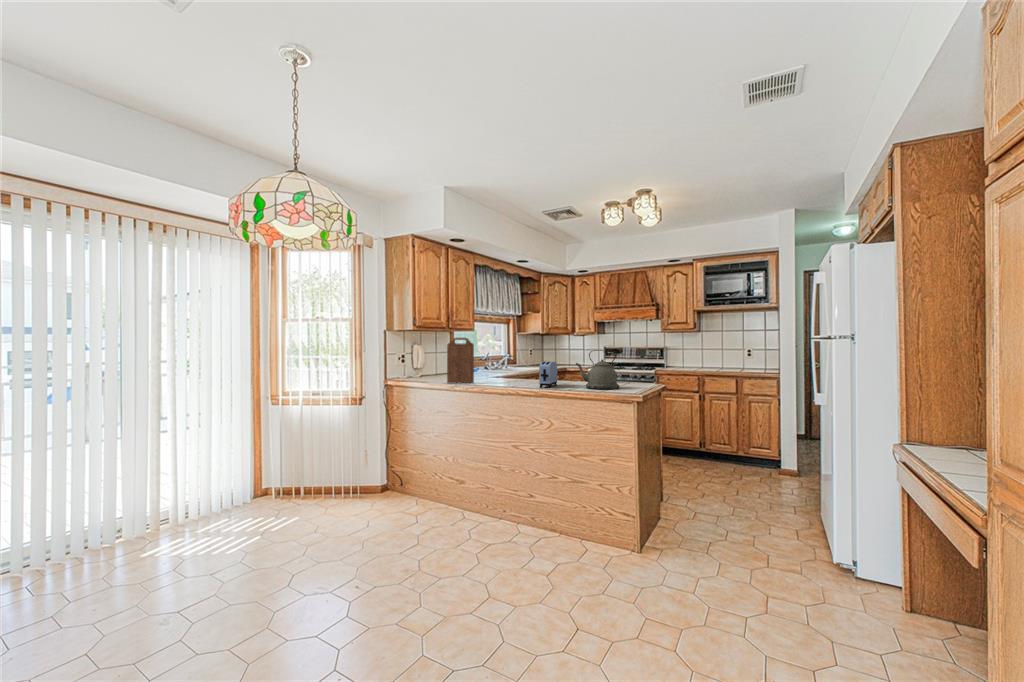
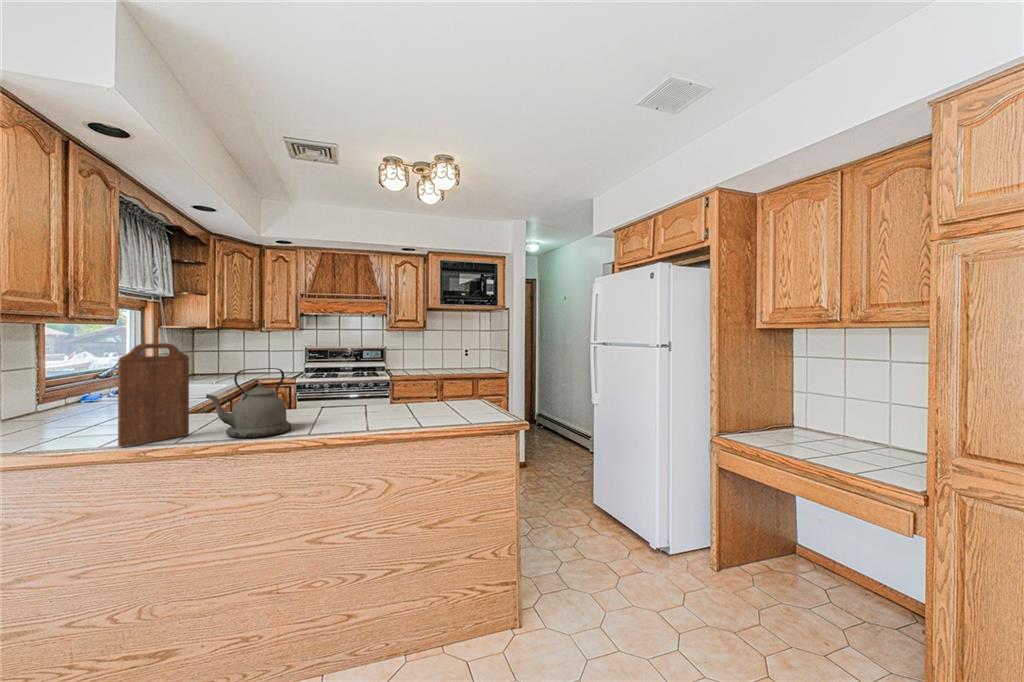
kettle: present [576,350,619,389] -> present [206,368,291,438]
toaster: present [539,361,557,388] -> none [353,383,383,430]

